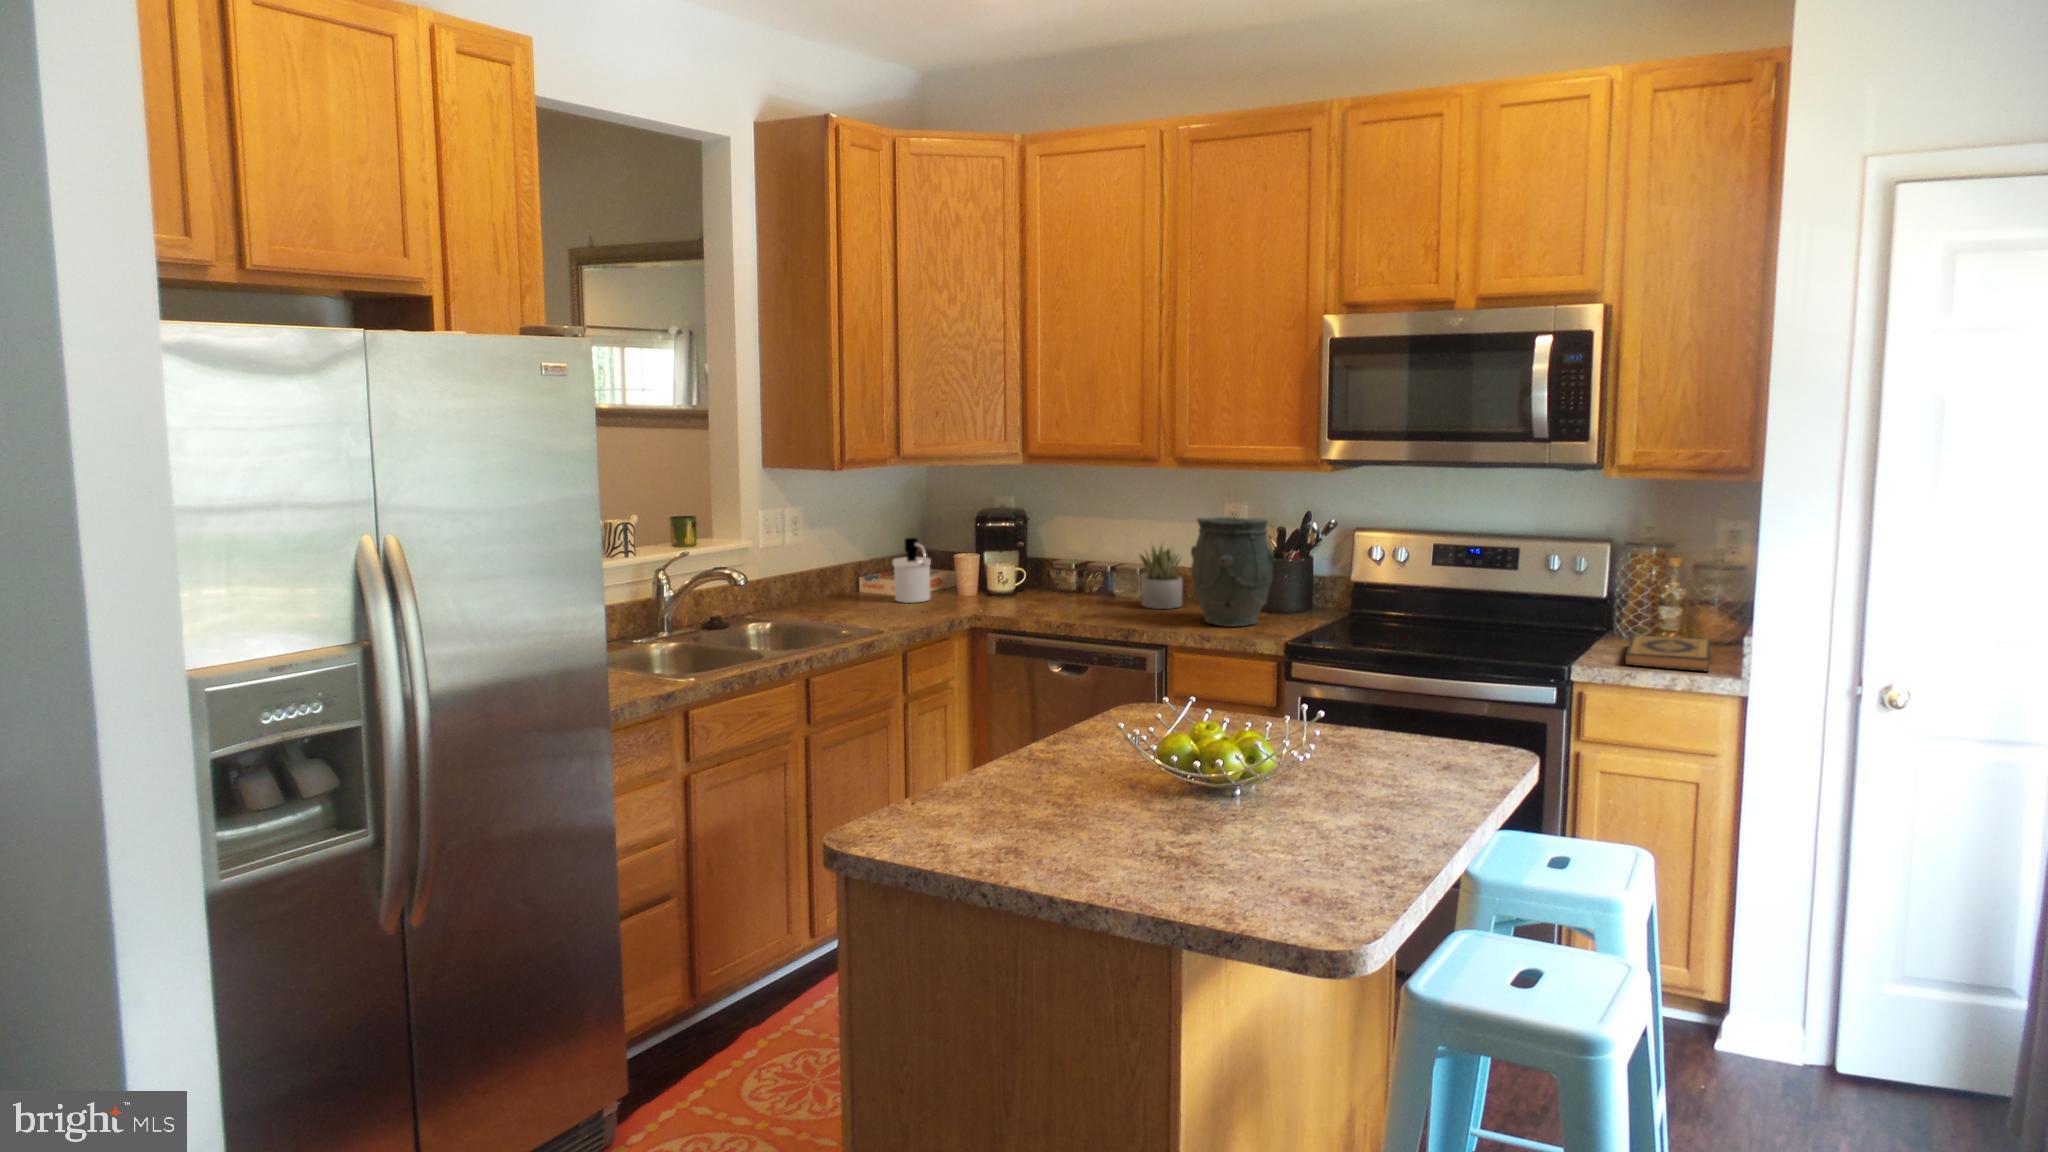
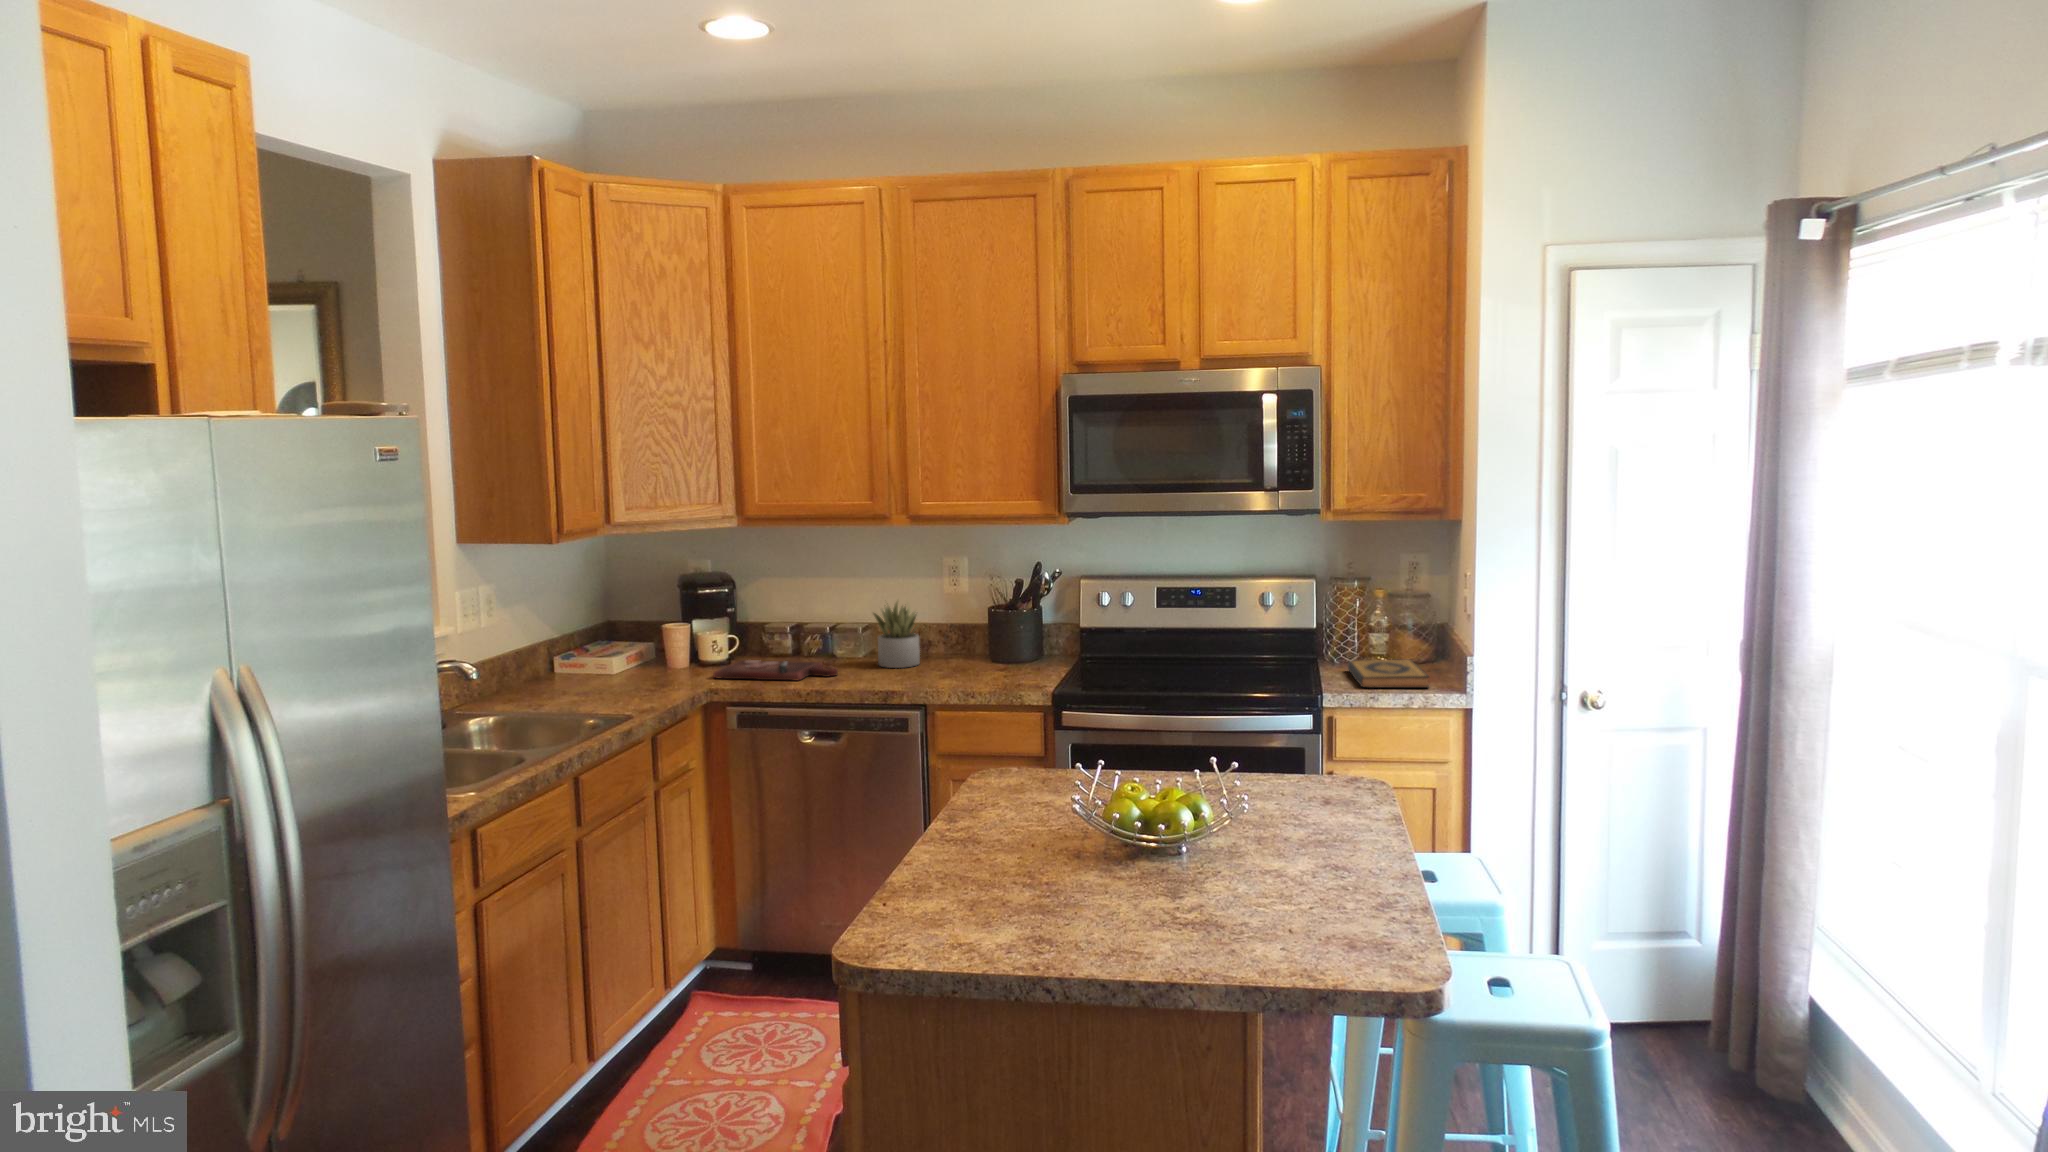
vase: present [1191,517,1274,627] -> none [942,571,1025,681]
soap dispenser: present [893,538,931,603] -> none [598,609,645,681]
cutting board: none [985,592,1096,613] -> present [713,660,838,681]

